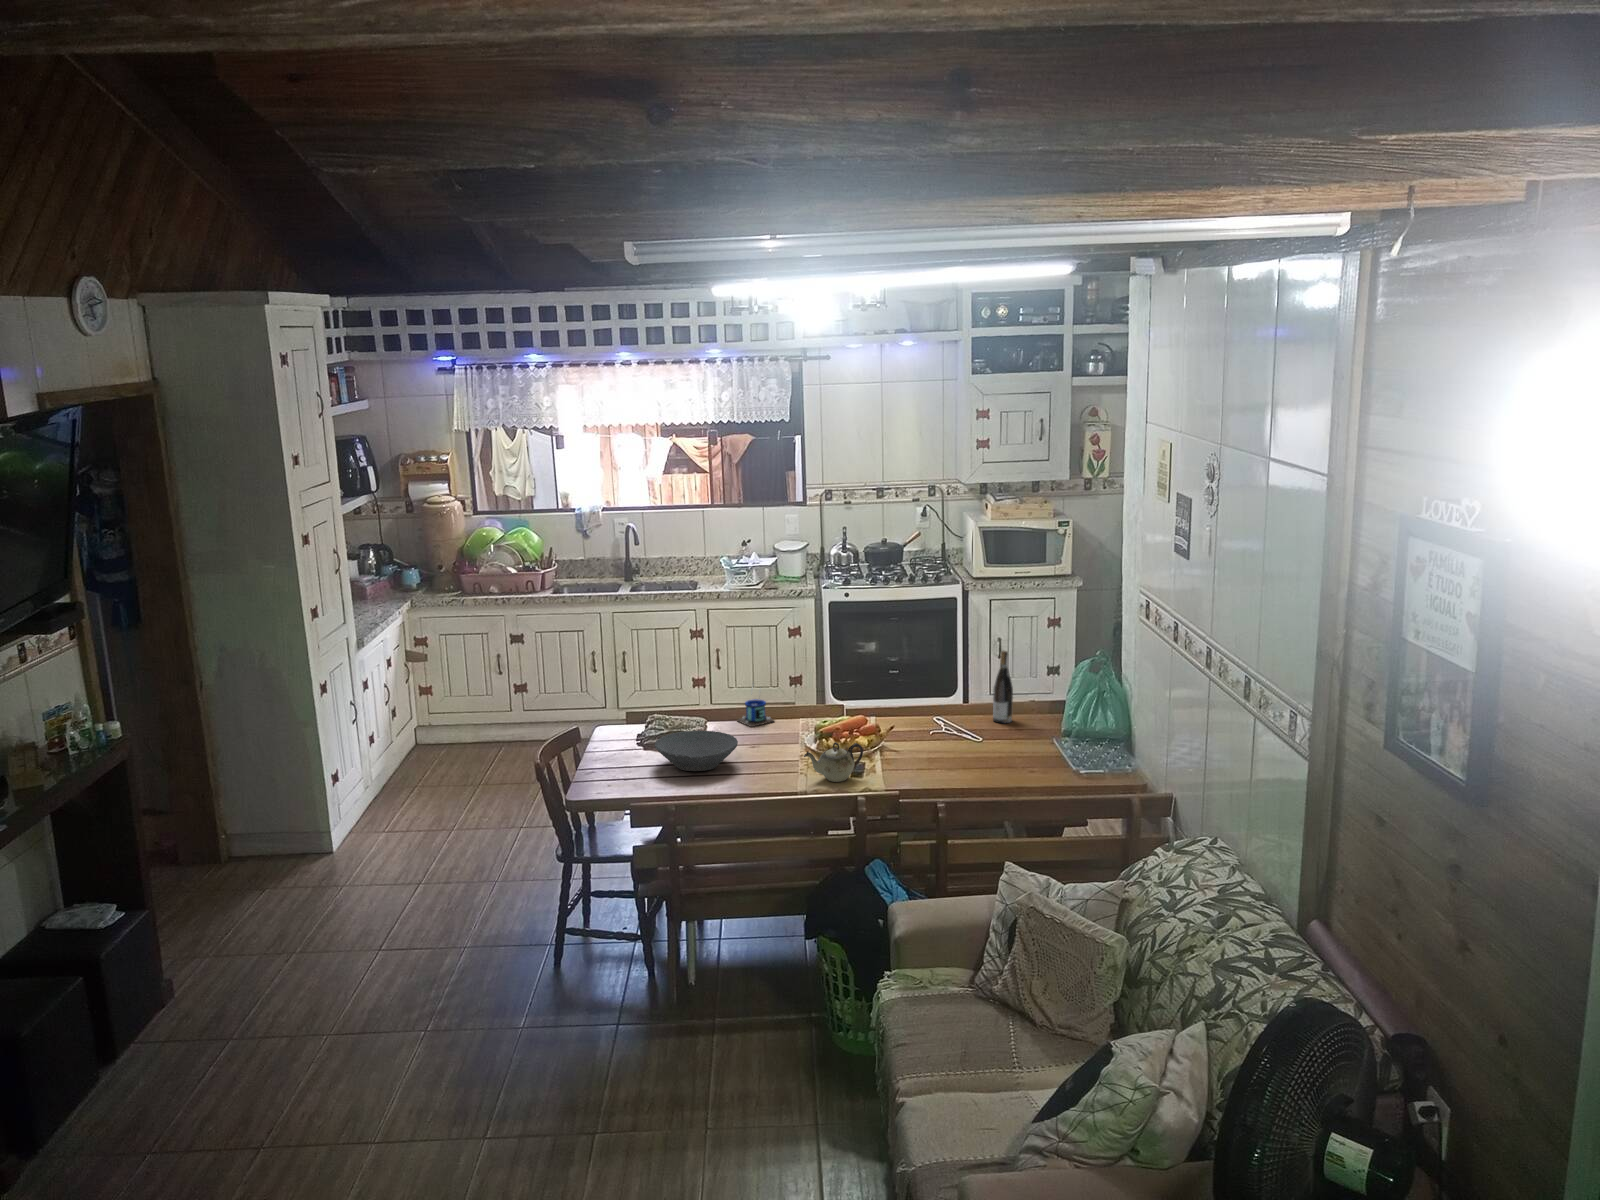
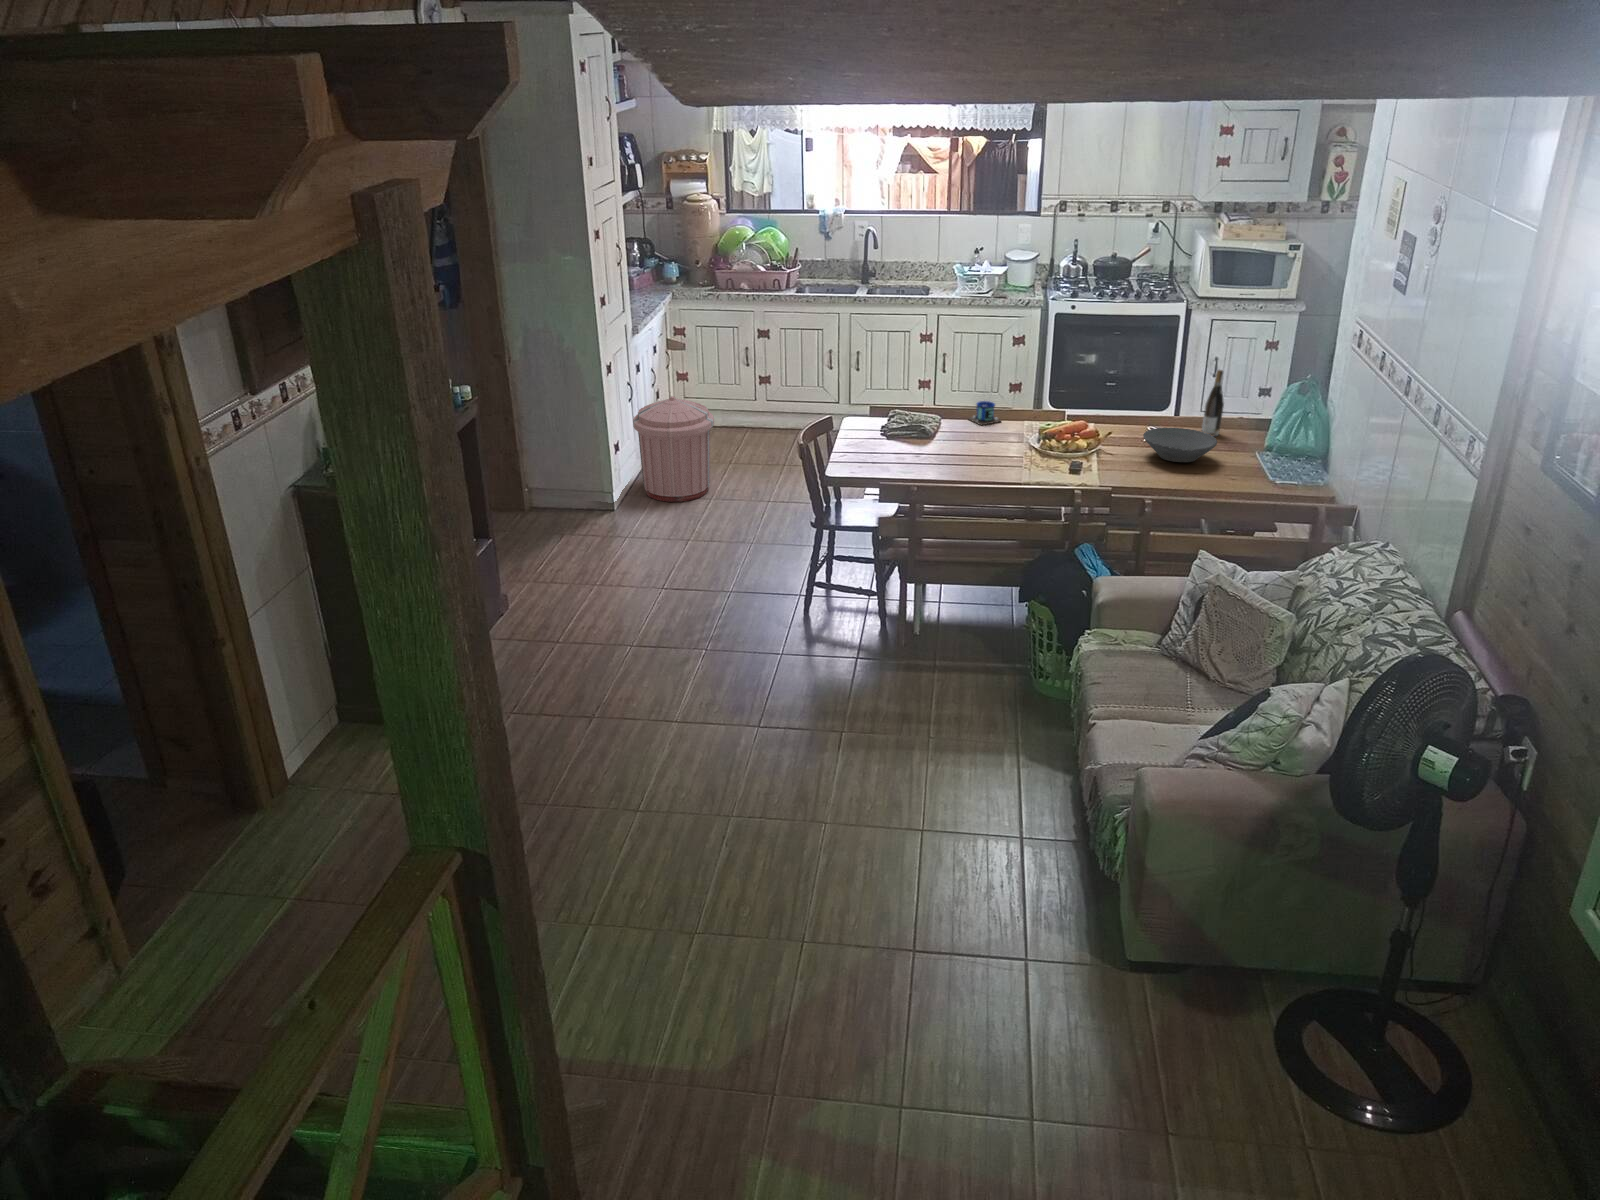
trash can: none [355,714,454,838] -> present [633,396,714,502]
bowl: present [655,730,738,771] -> present [1143,428,1217,462]
teapot: present [804,742,863,782] -> none [1030,442,1082,476]

